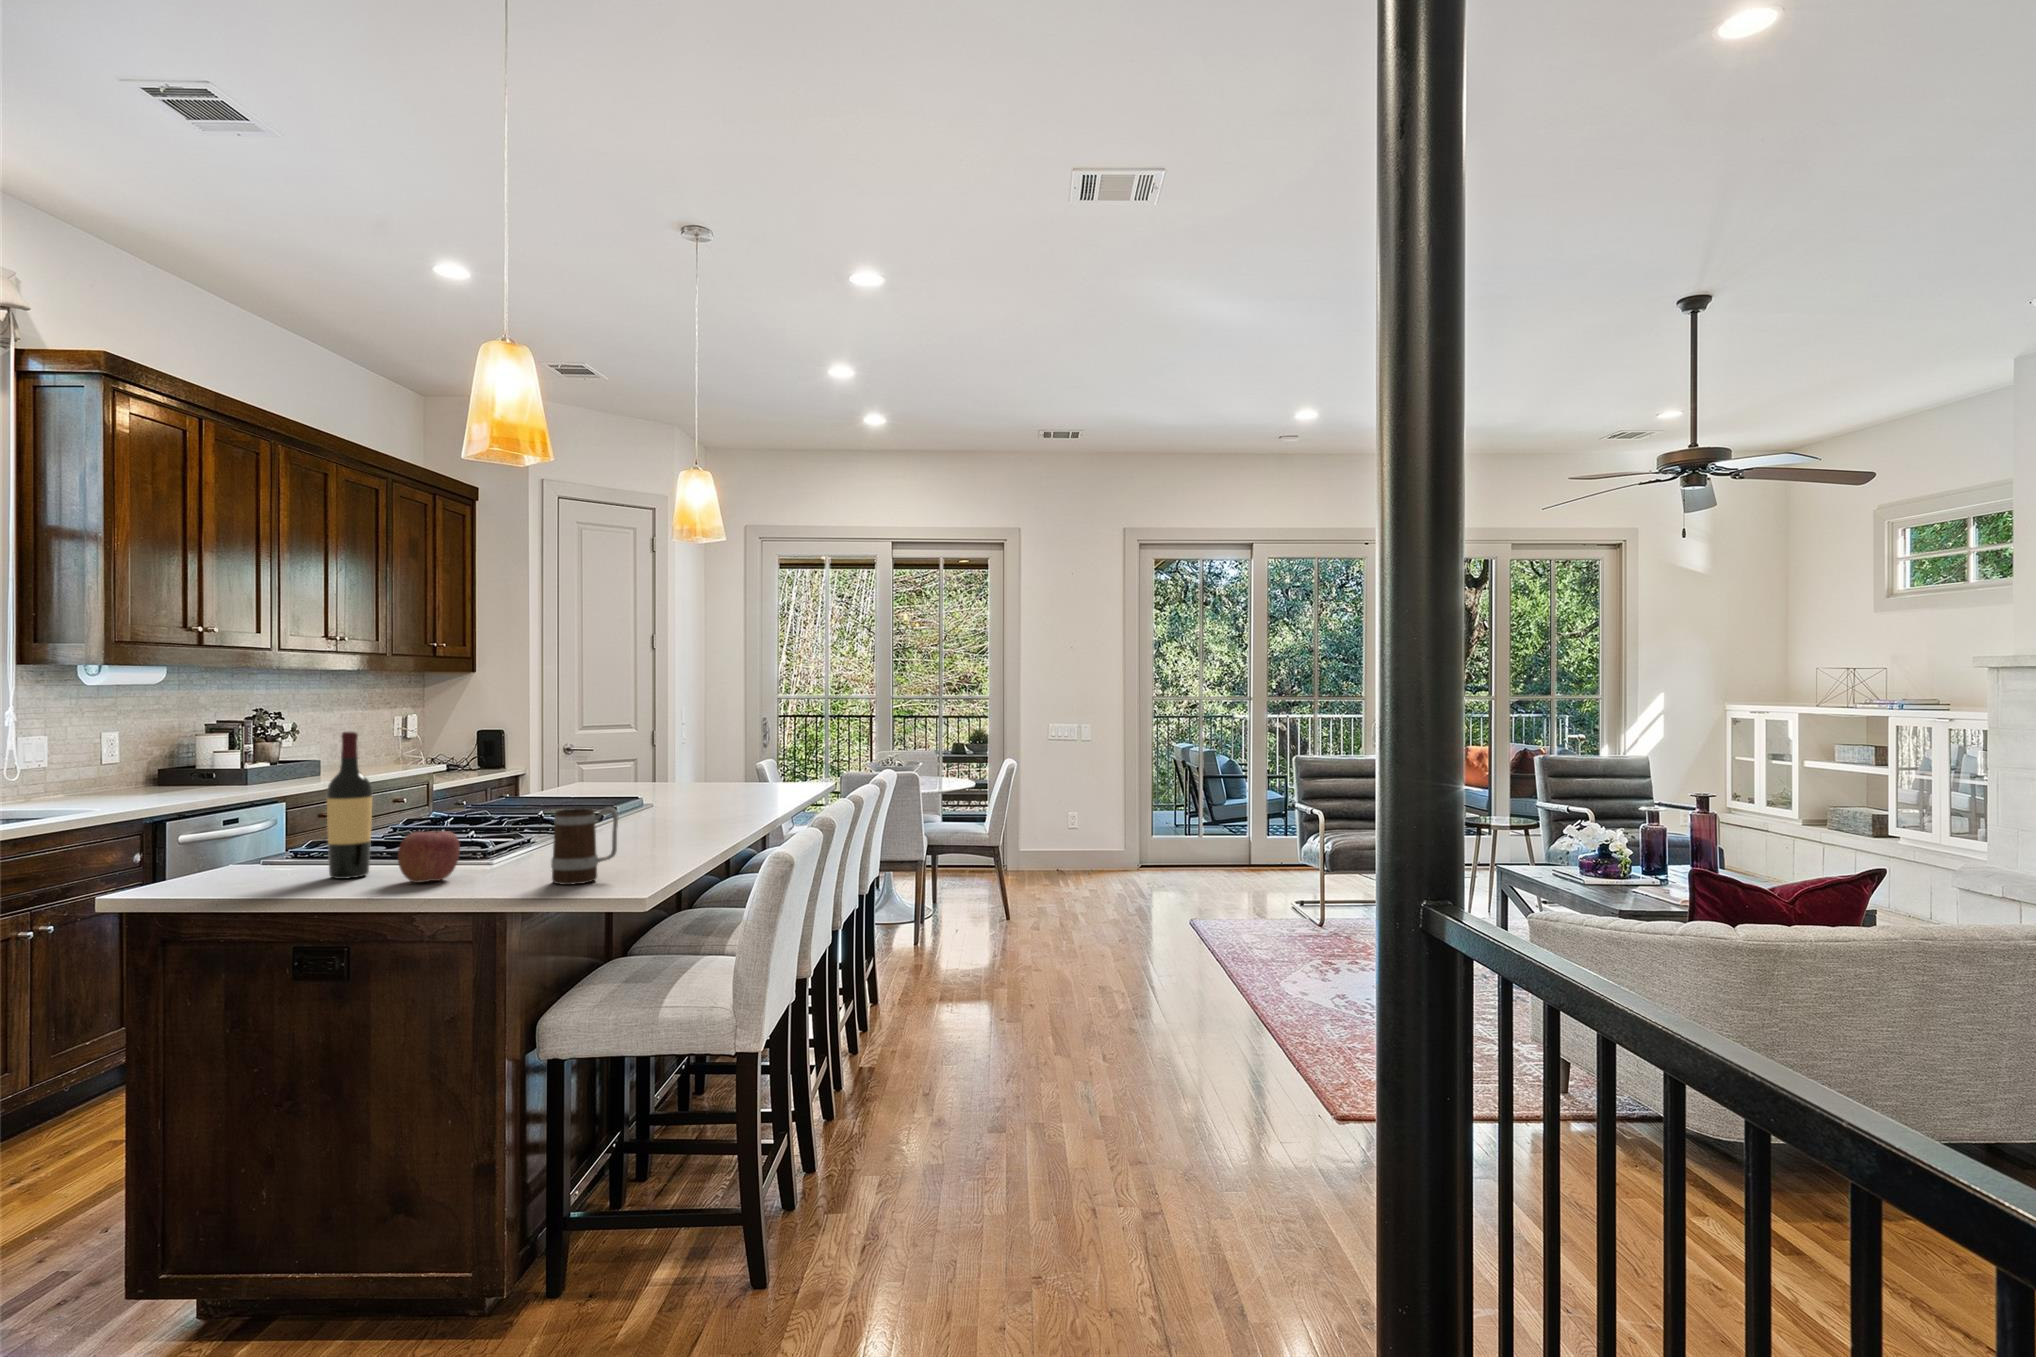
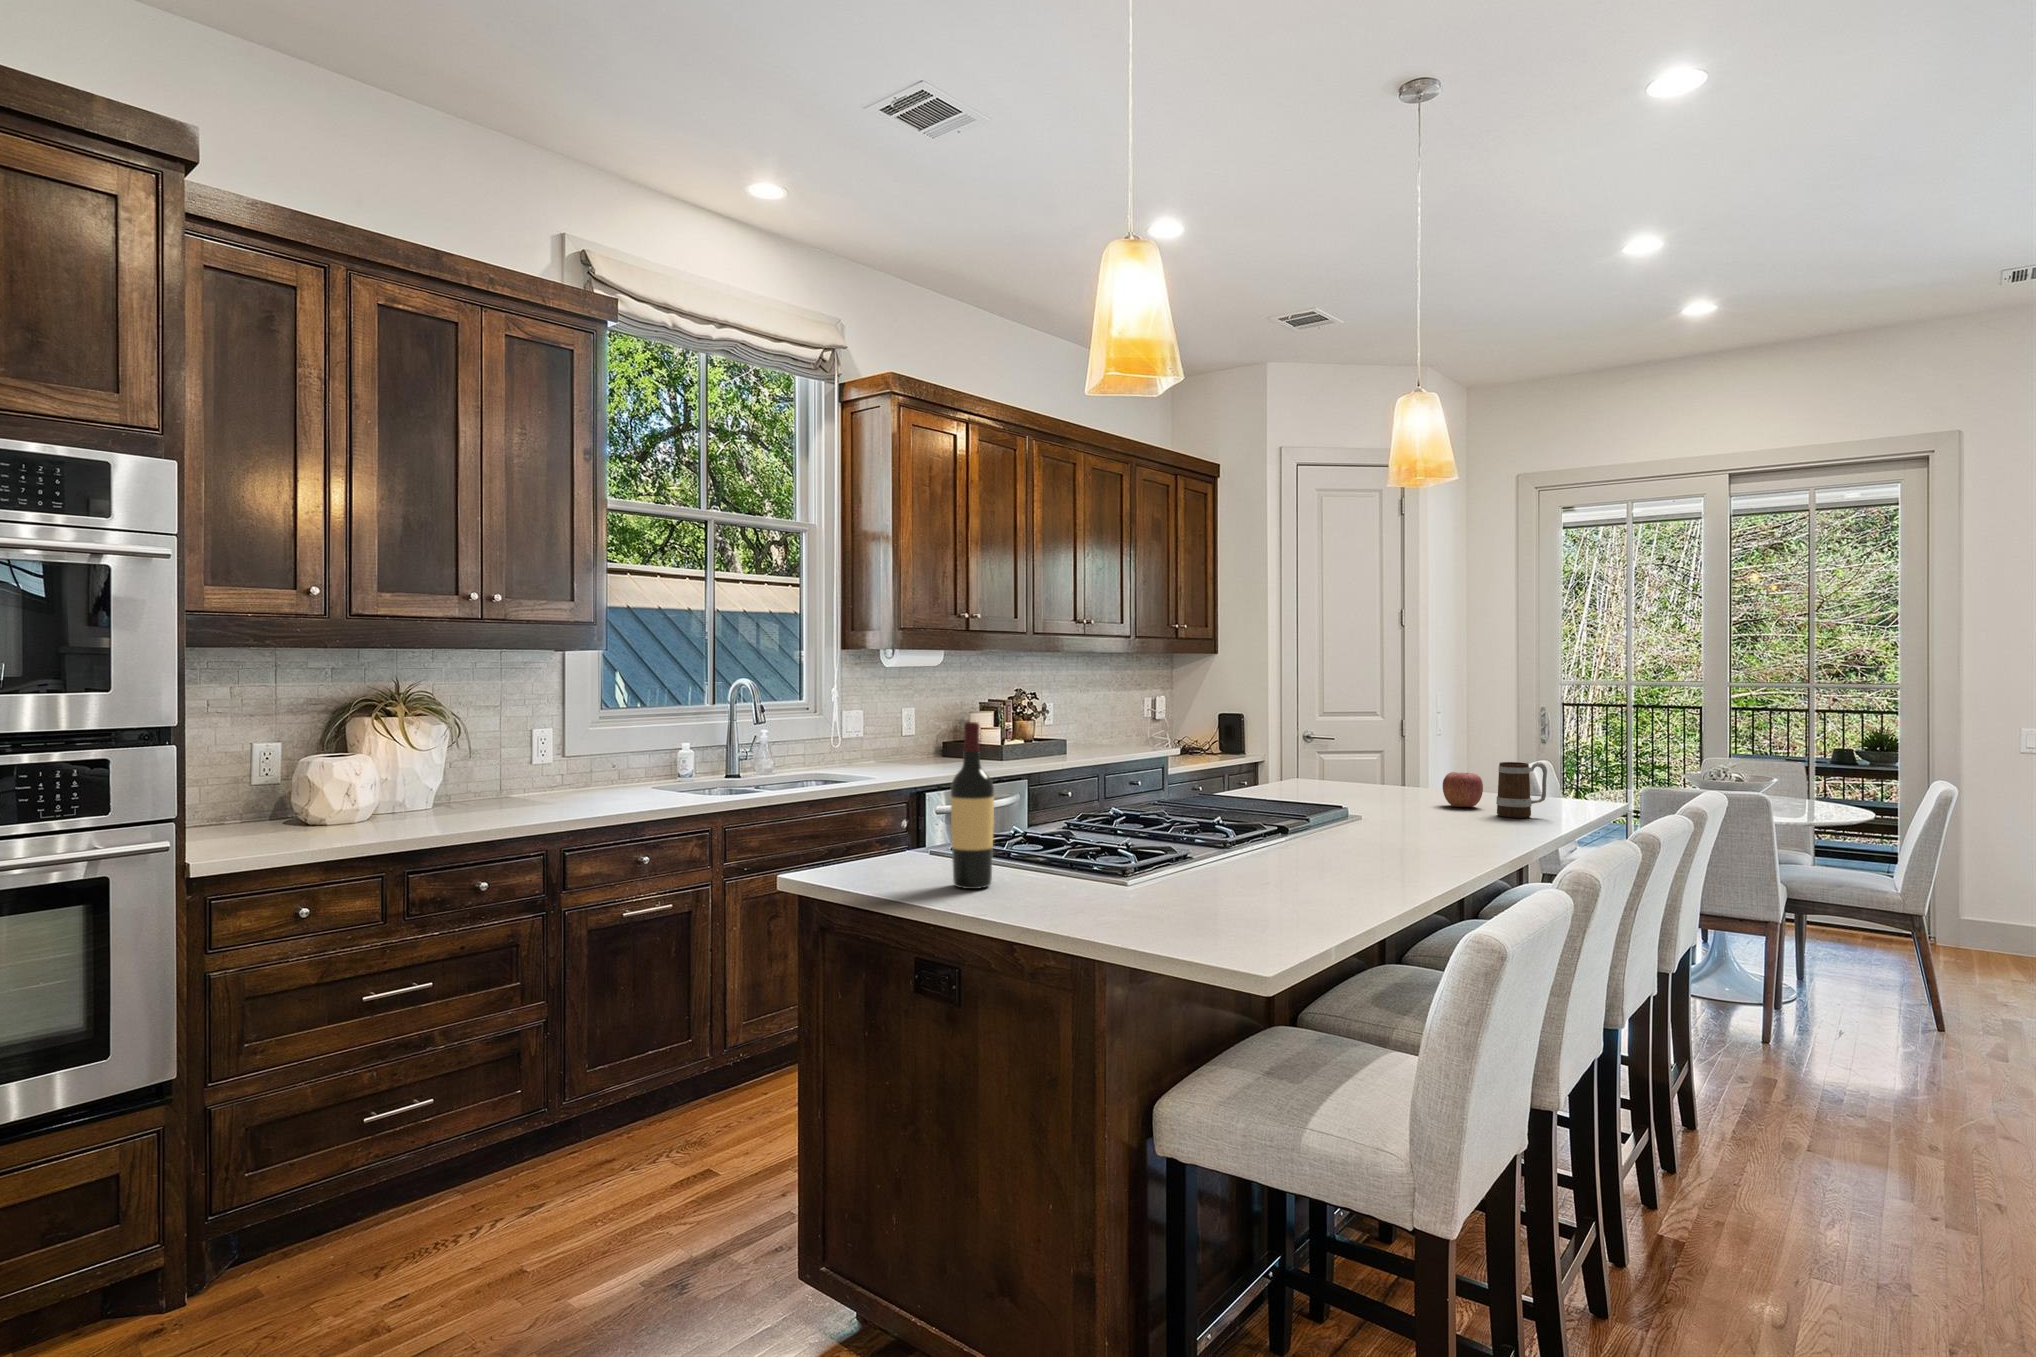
mug: present [551,807,618,885] -> present [1496,762,1547,818]
apple: present [398,831,460,883] -> present [1443,772,1483,807]

